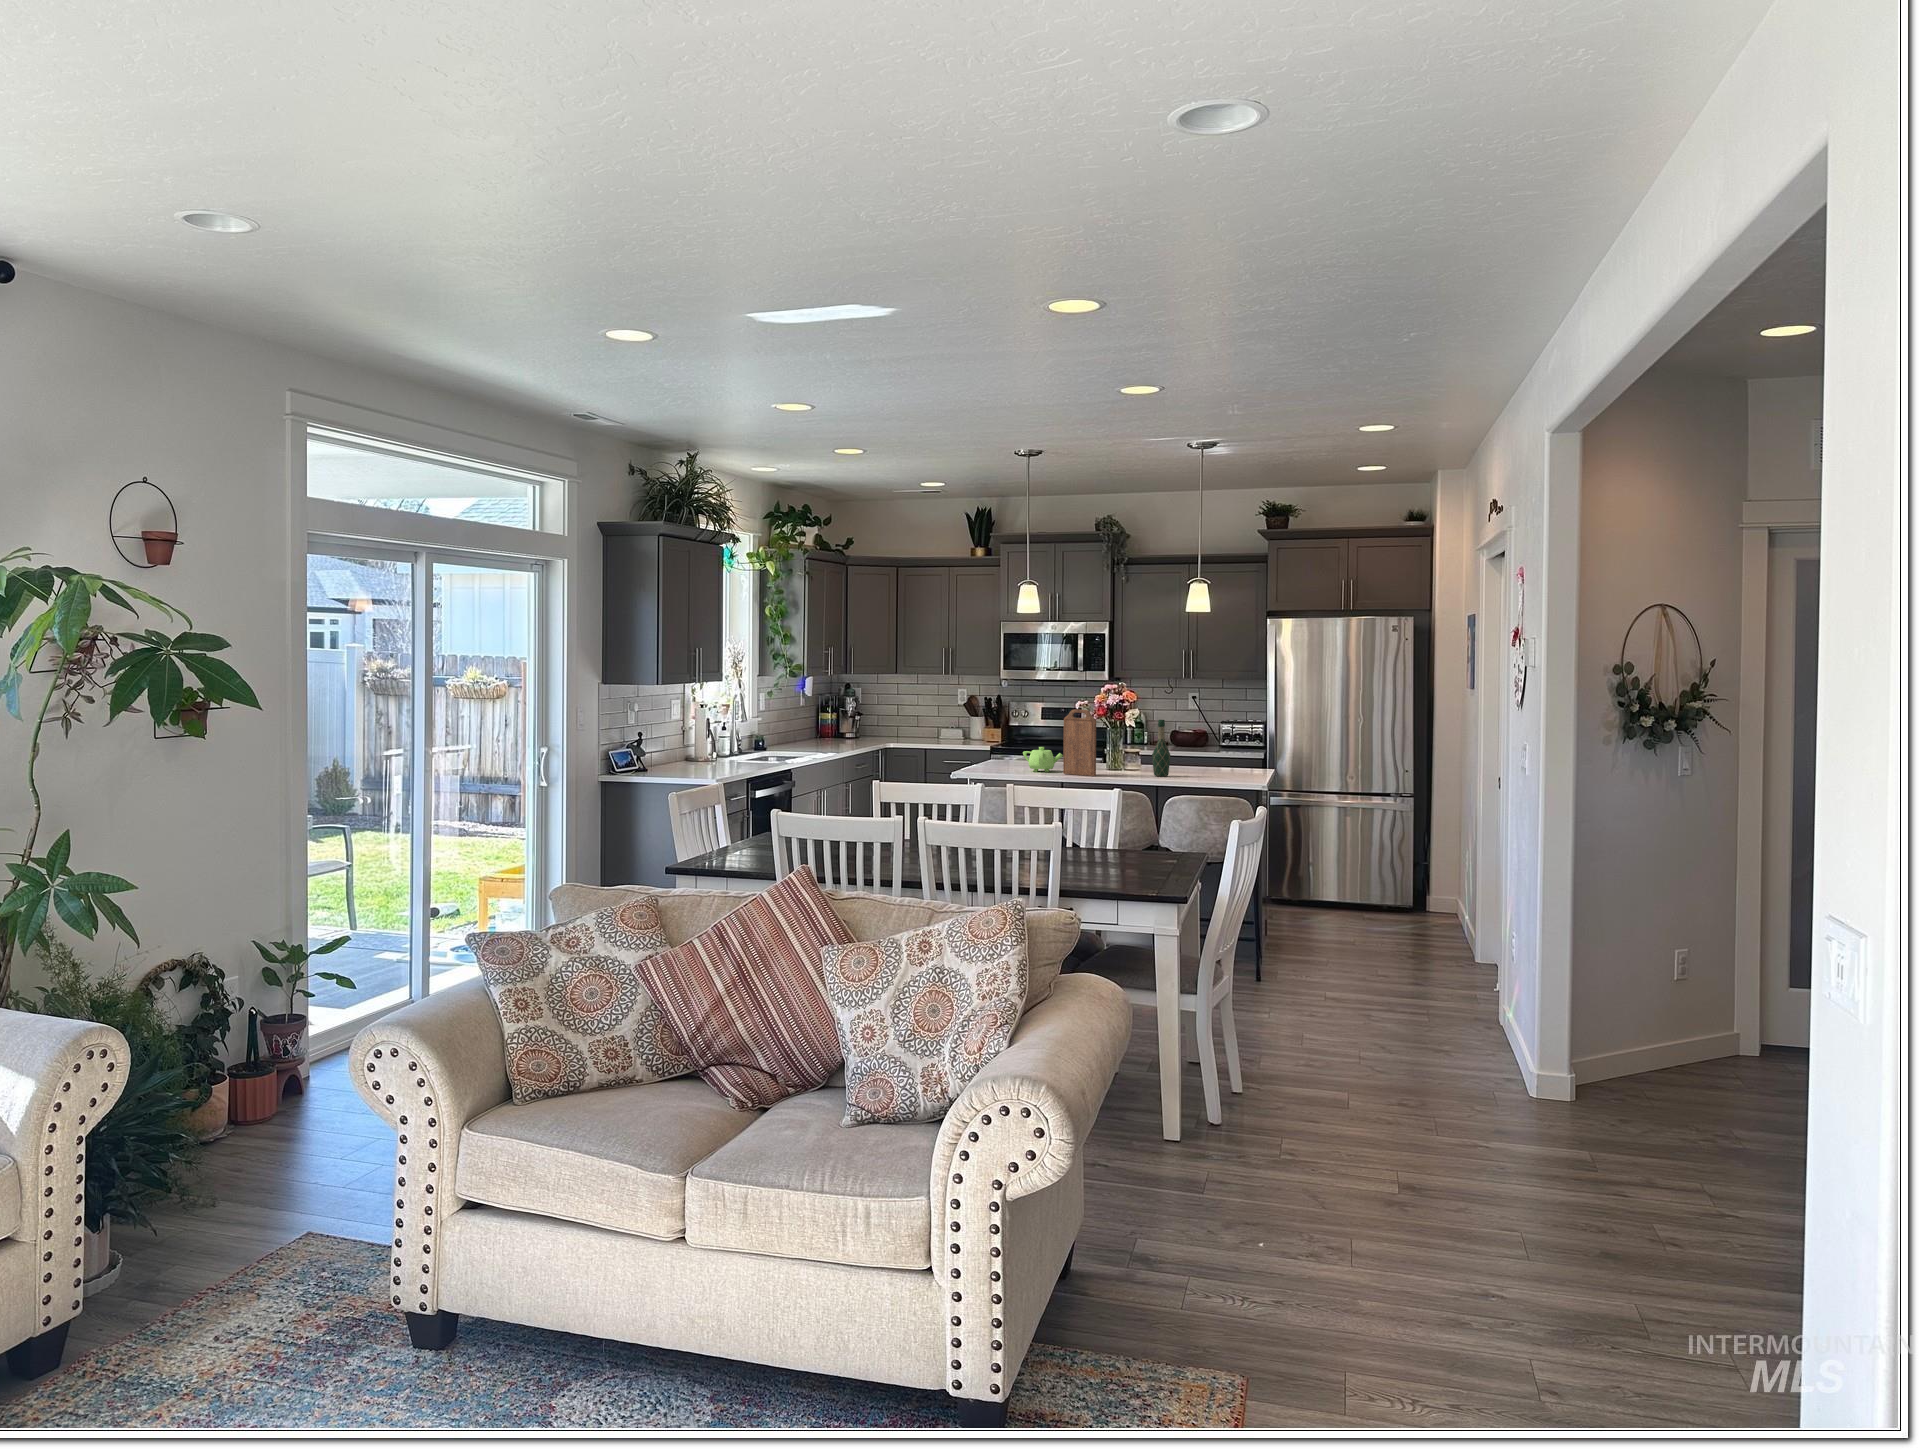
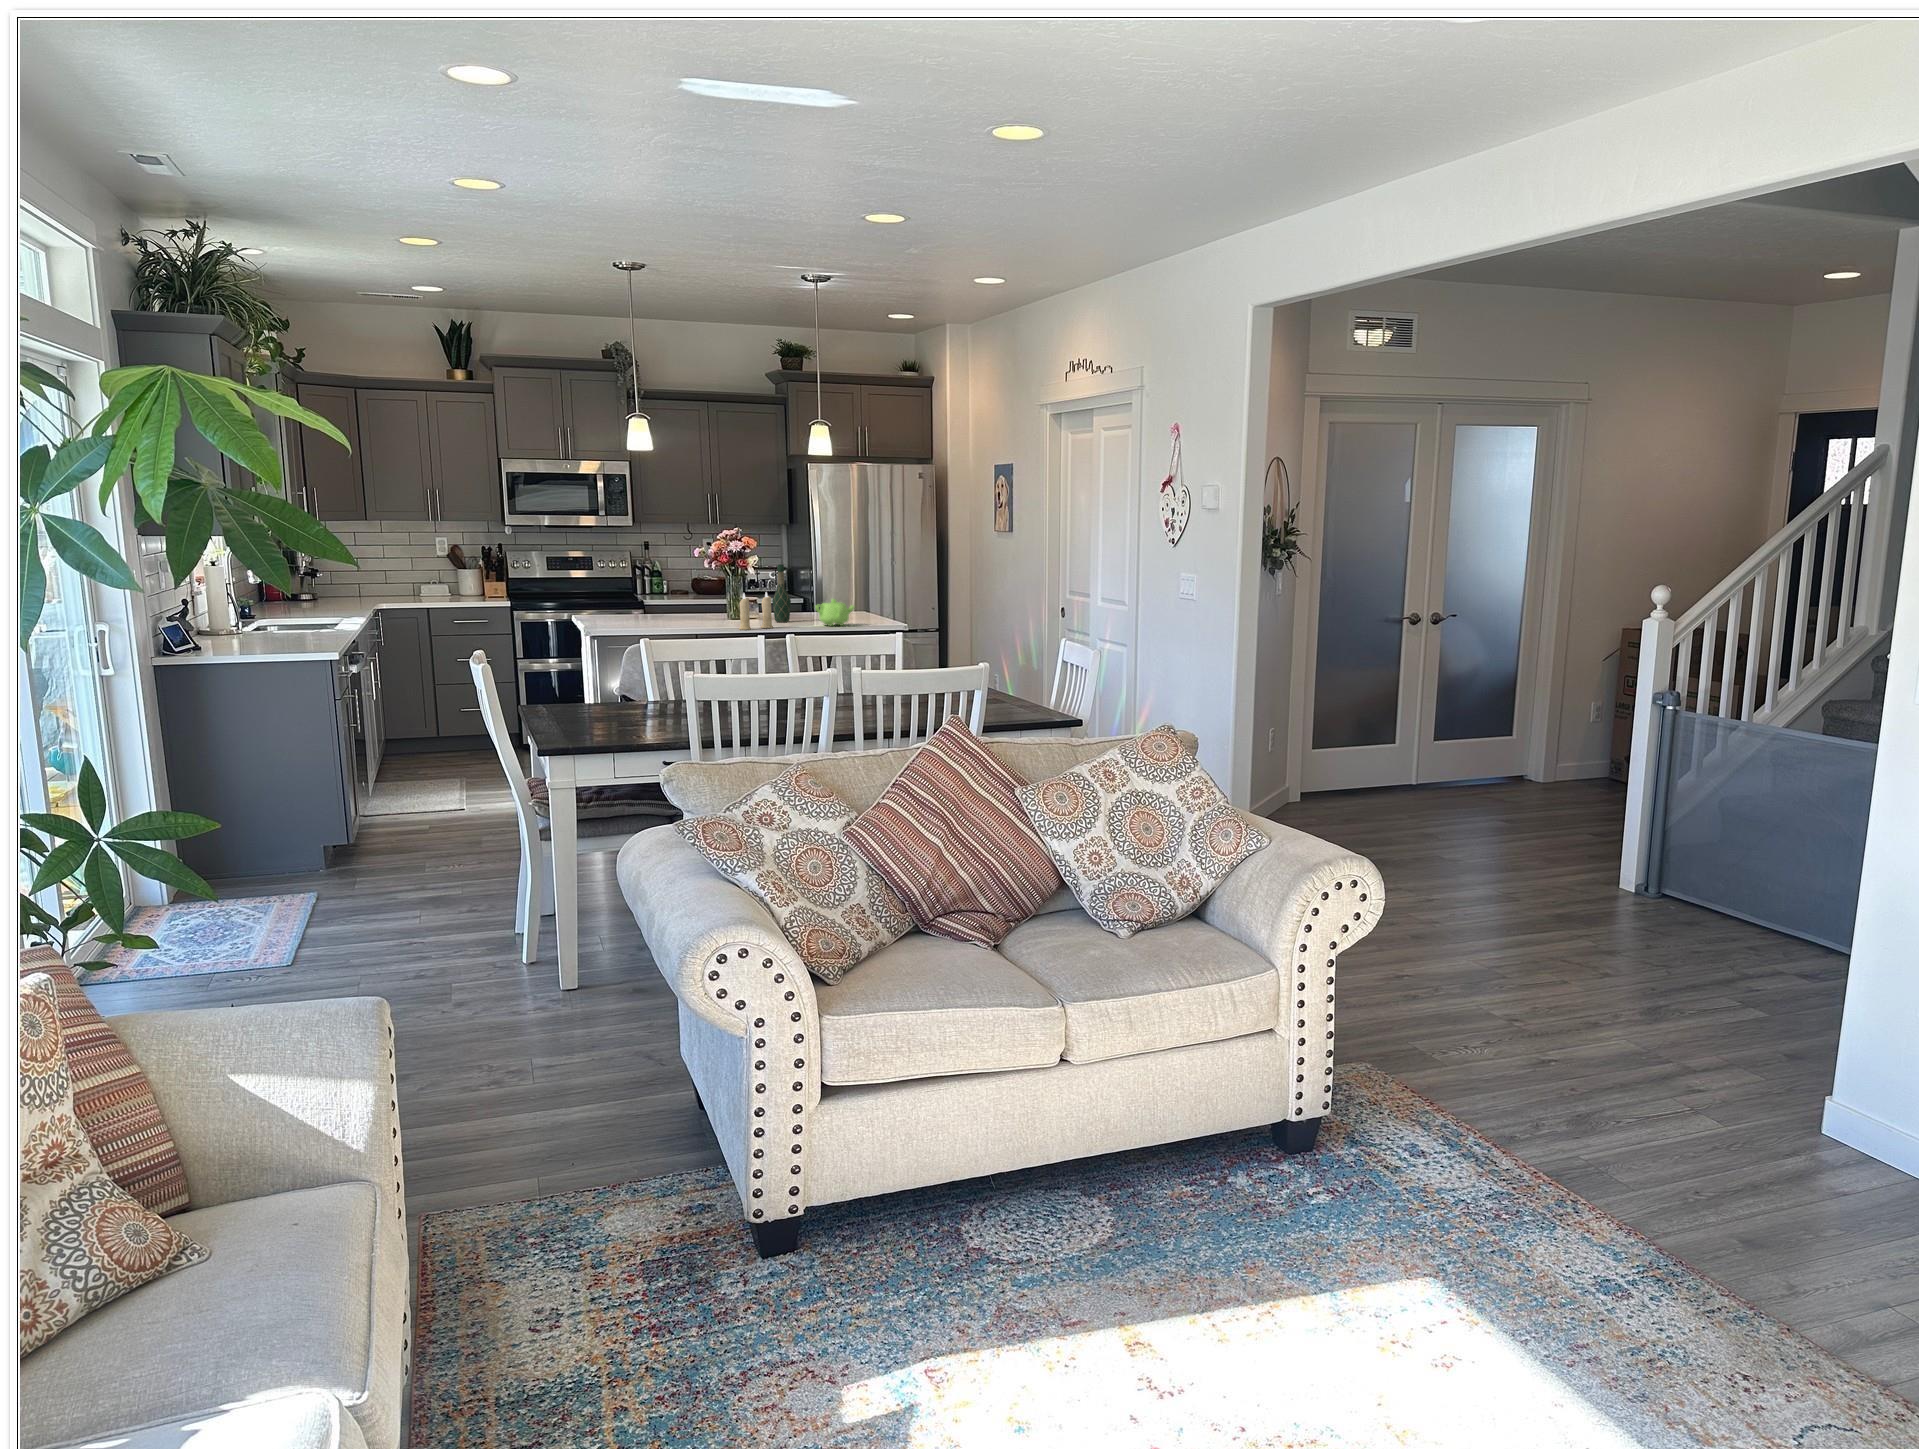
cutting board: present [1063,709,1096,776] -> none [684,556,726,626]
candle: none [1091,744,1129,781] -> present [739,592,773,630]
teapot: present [1023,747,1063,772] -> present [815,599,854,626]

